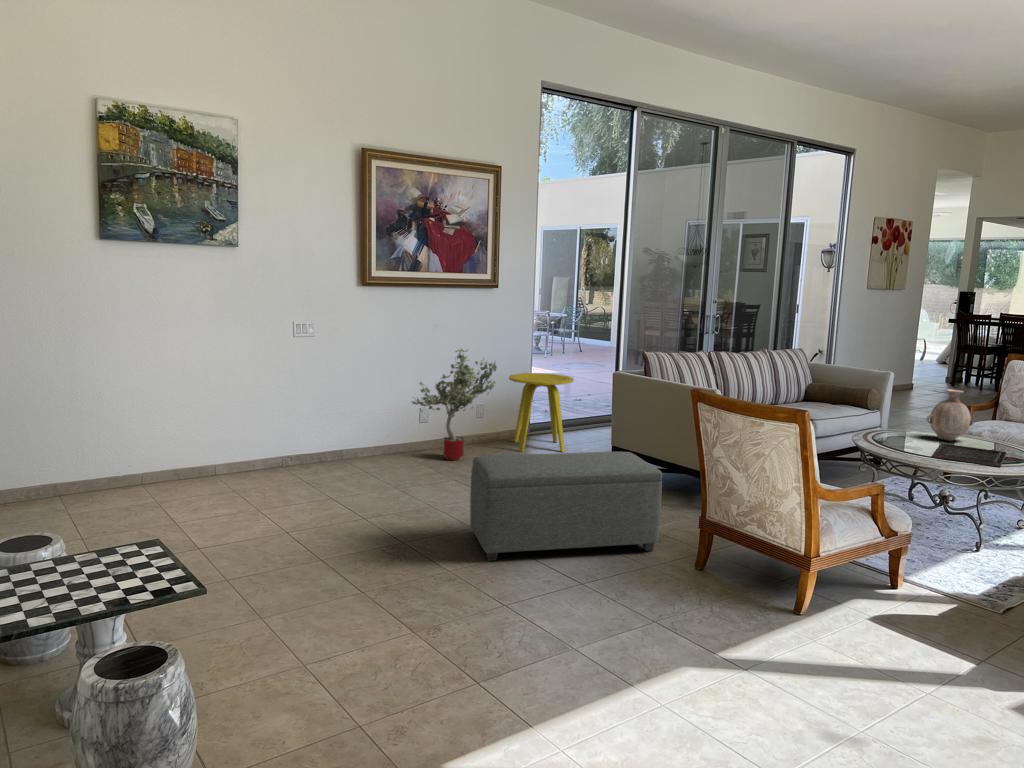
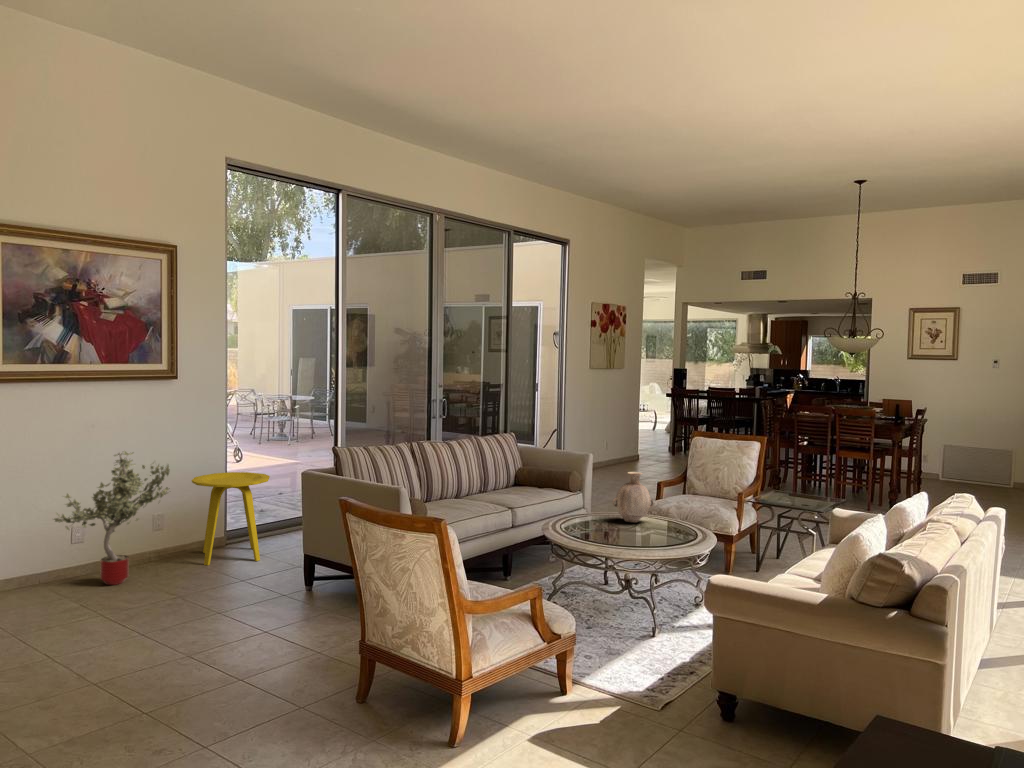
tray: present [933,444,1006,467] -> none [610,528,678,550]
ottoman: present [470,452,662,561] -> none [85,567,321,727]

